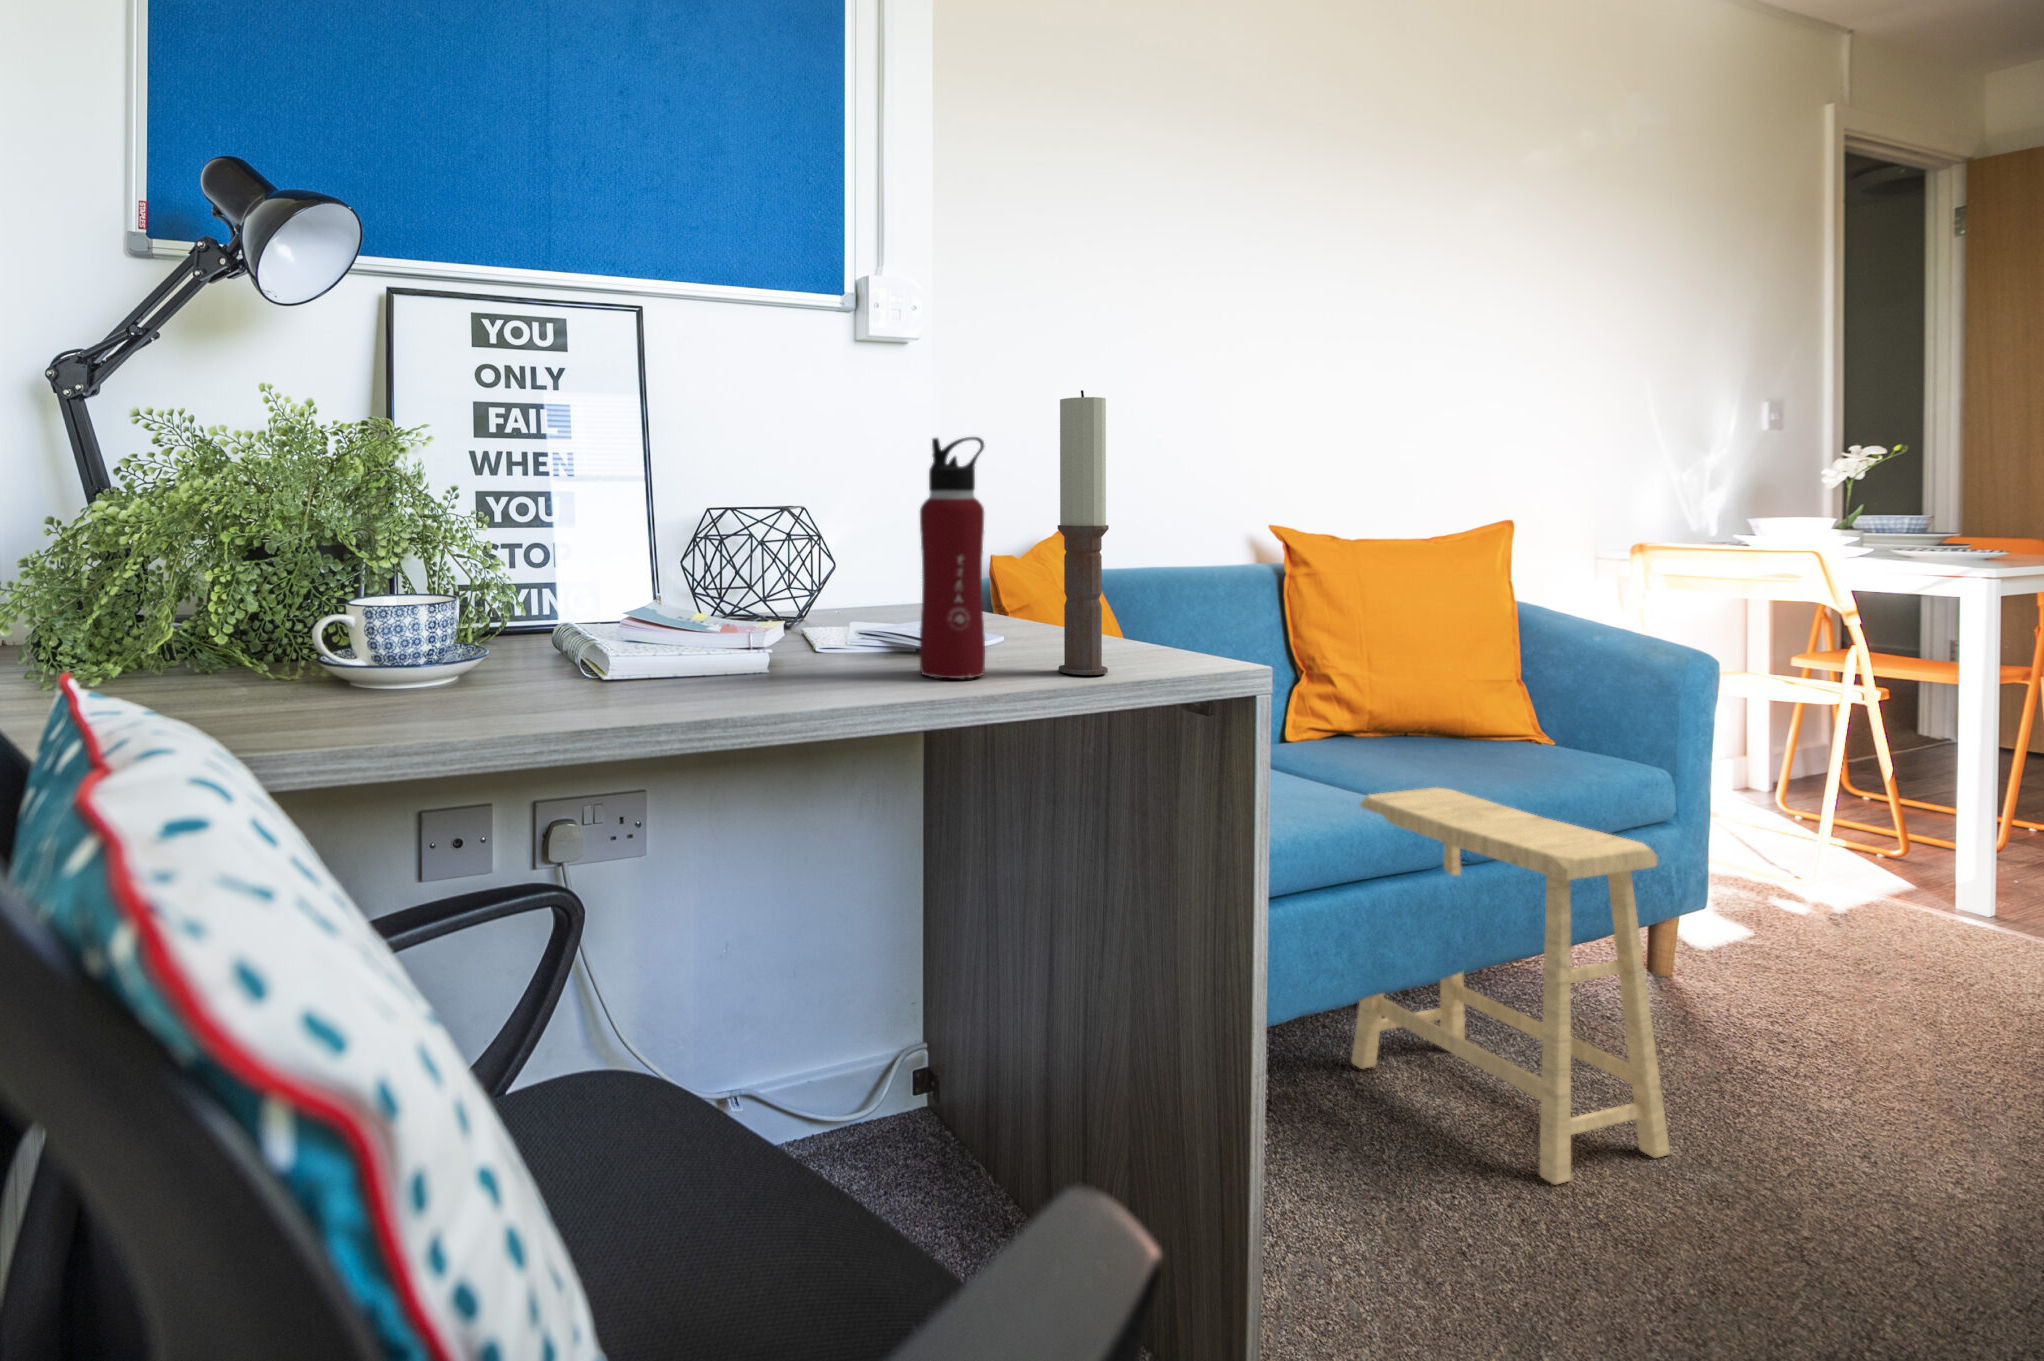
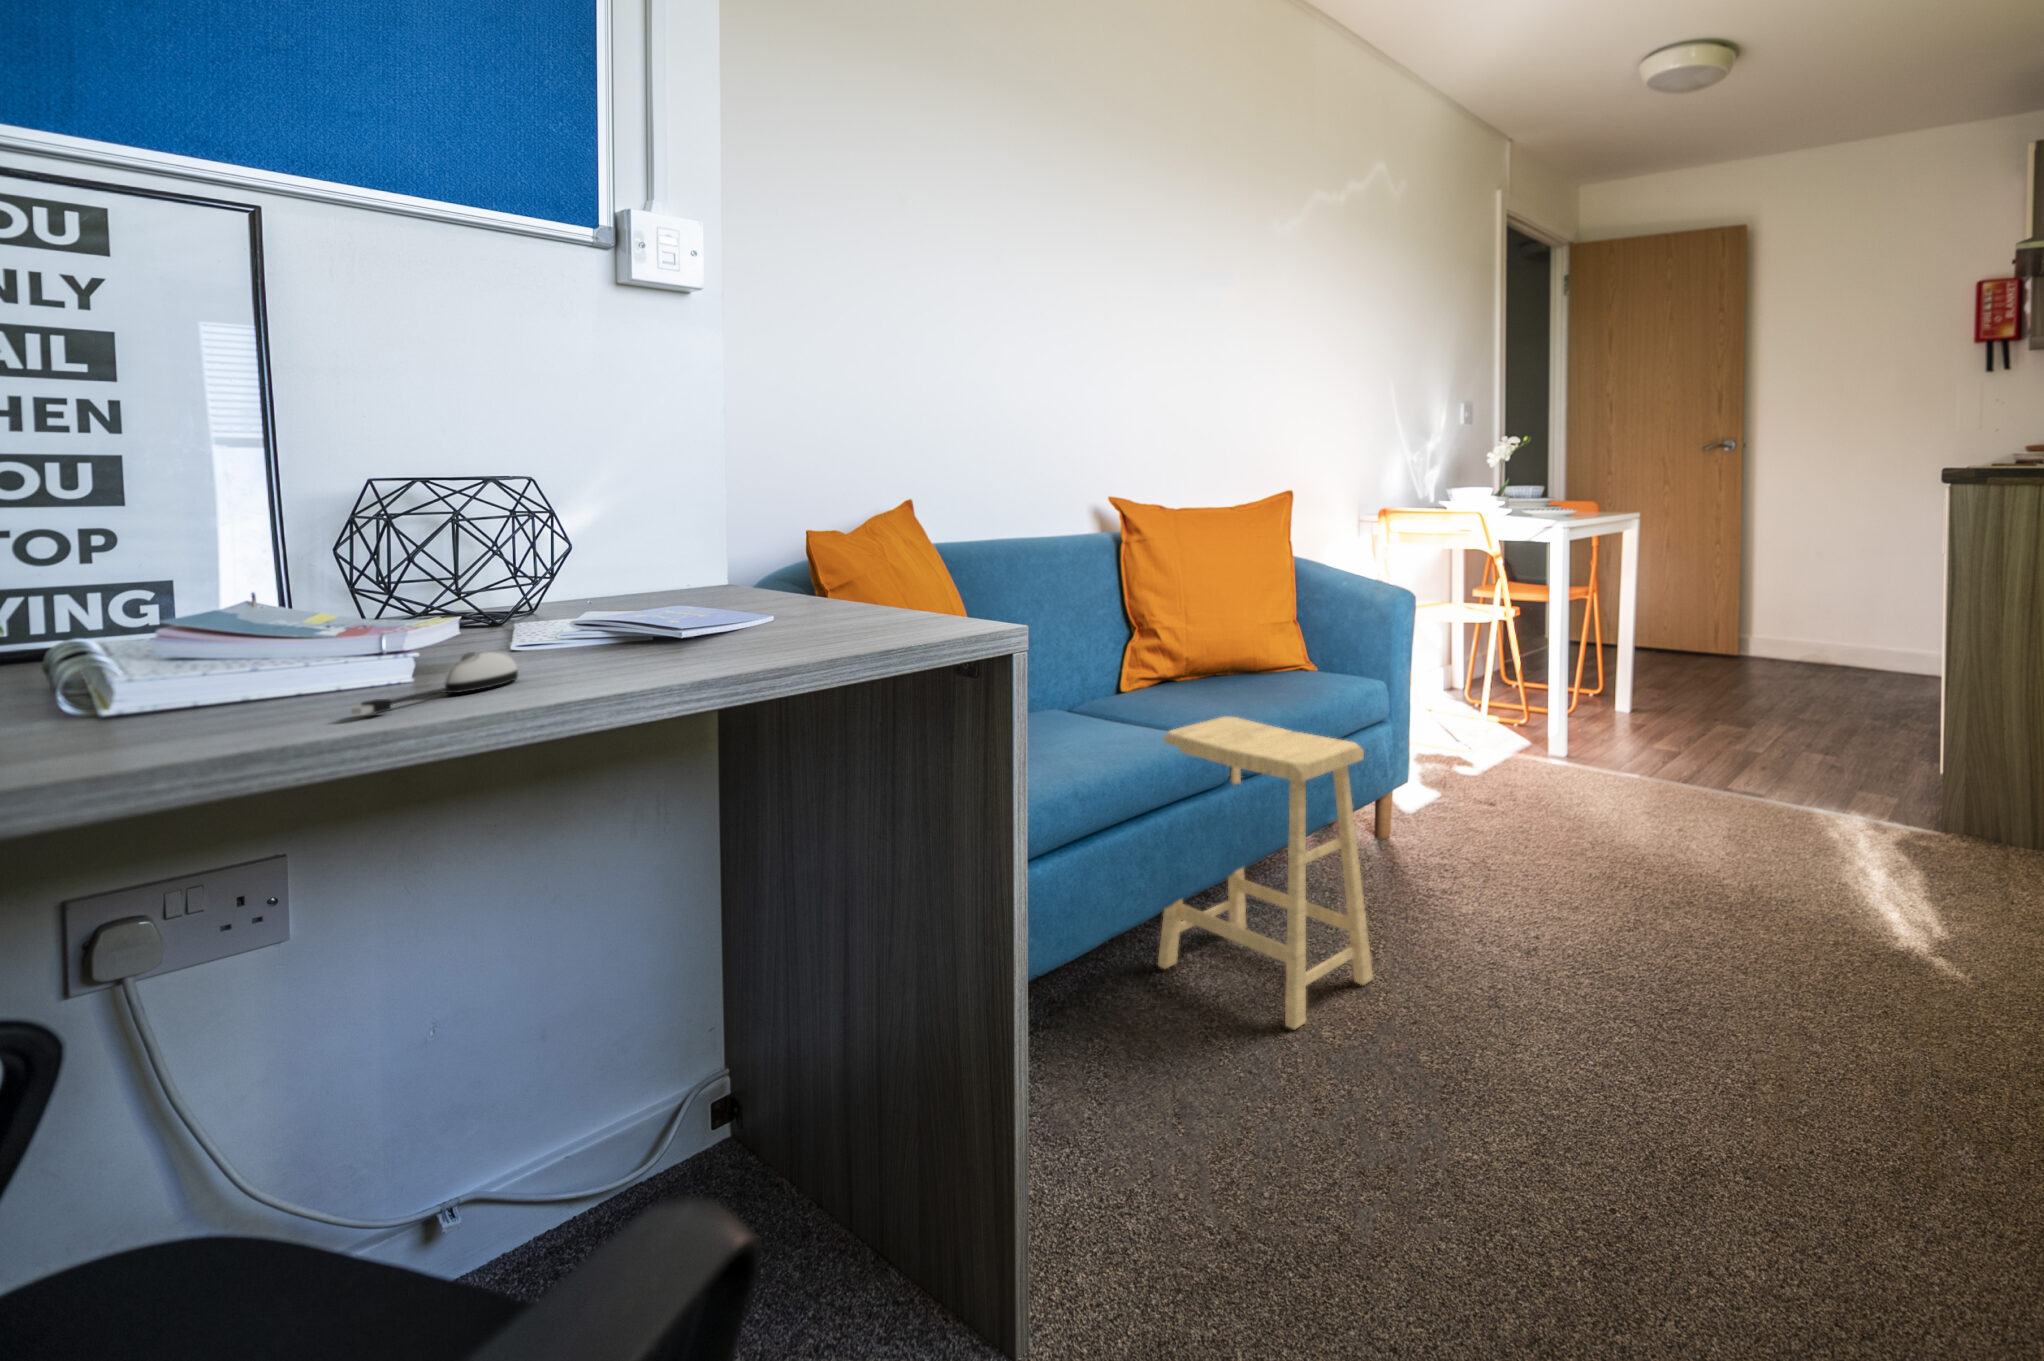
candle: present [1058,390,1109,675] -> none [801,347,859,653]
water bottle: present [920,437,985,678] -> none [617,391,707,671]
computer mouse: none [771,651,852,694] -> present [351,652,518,714]

